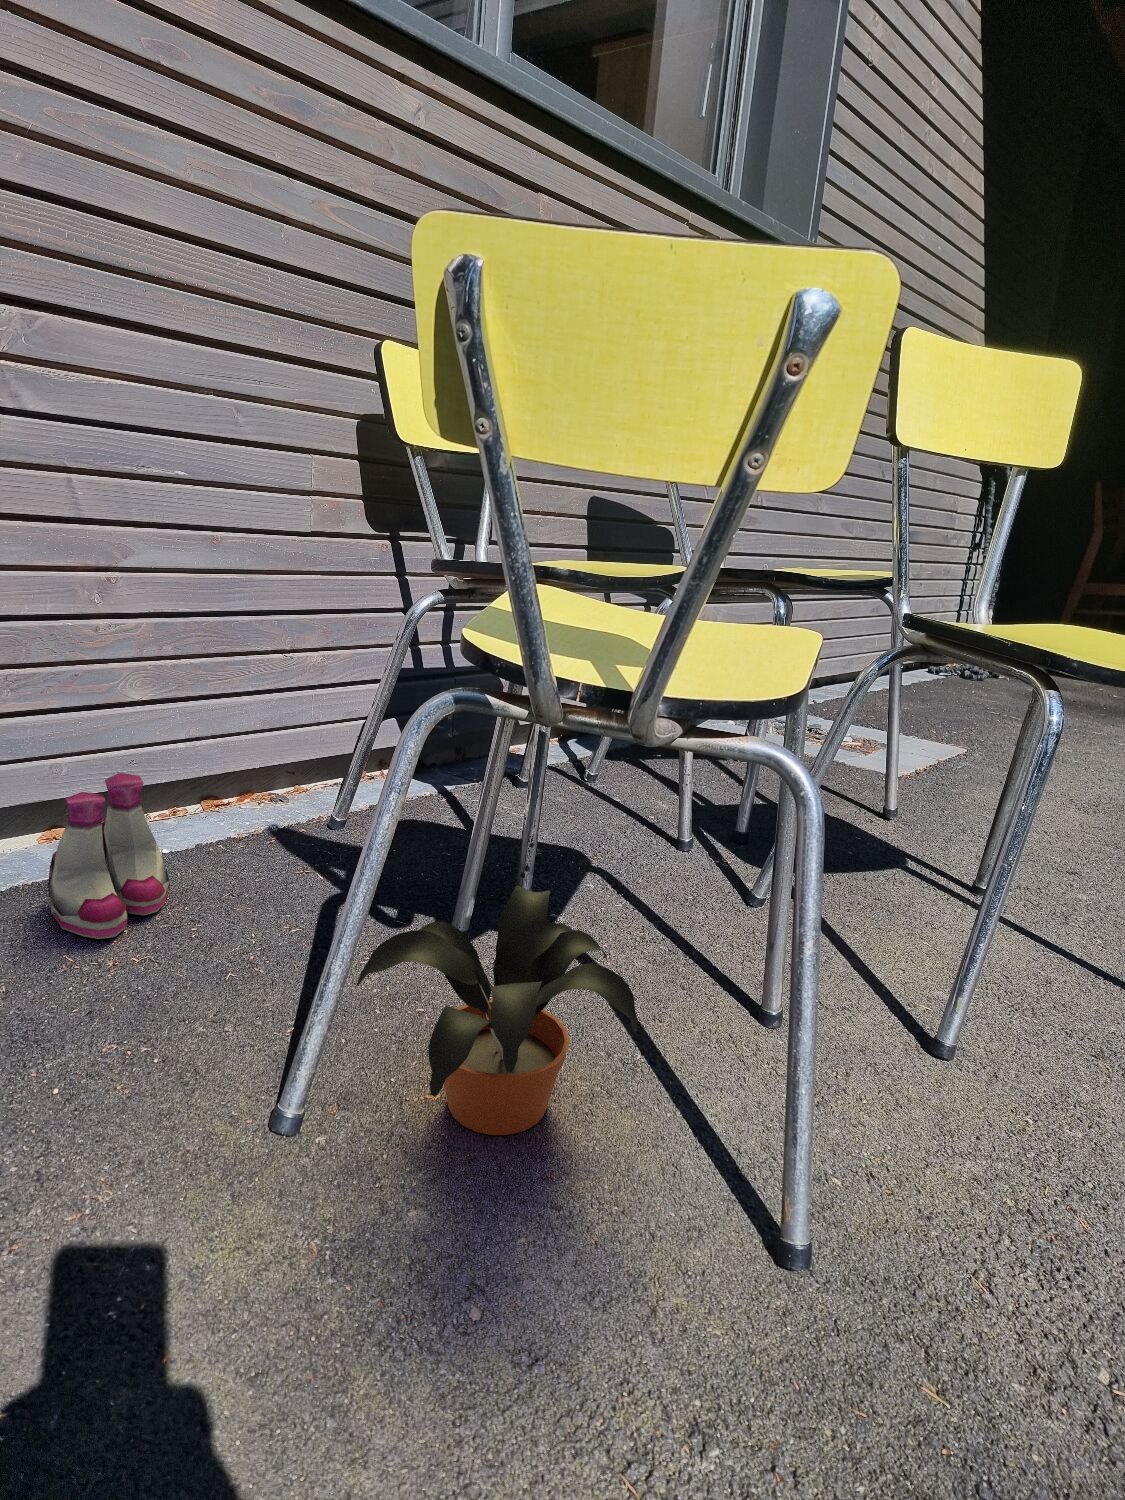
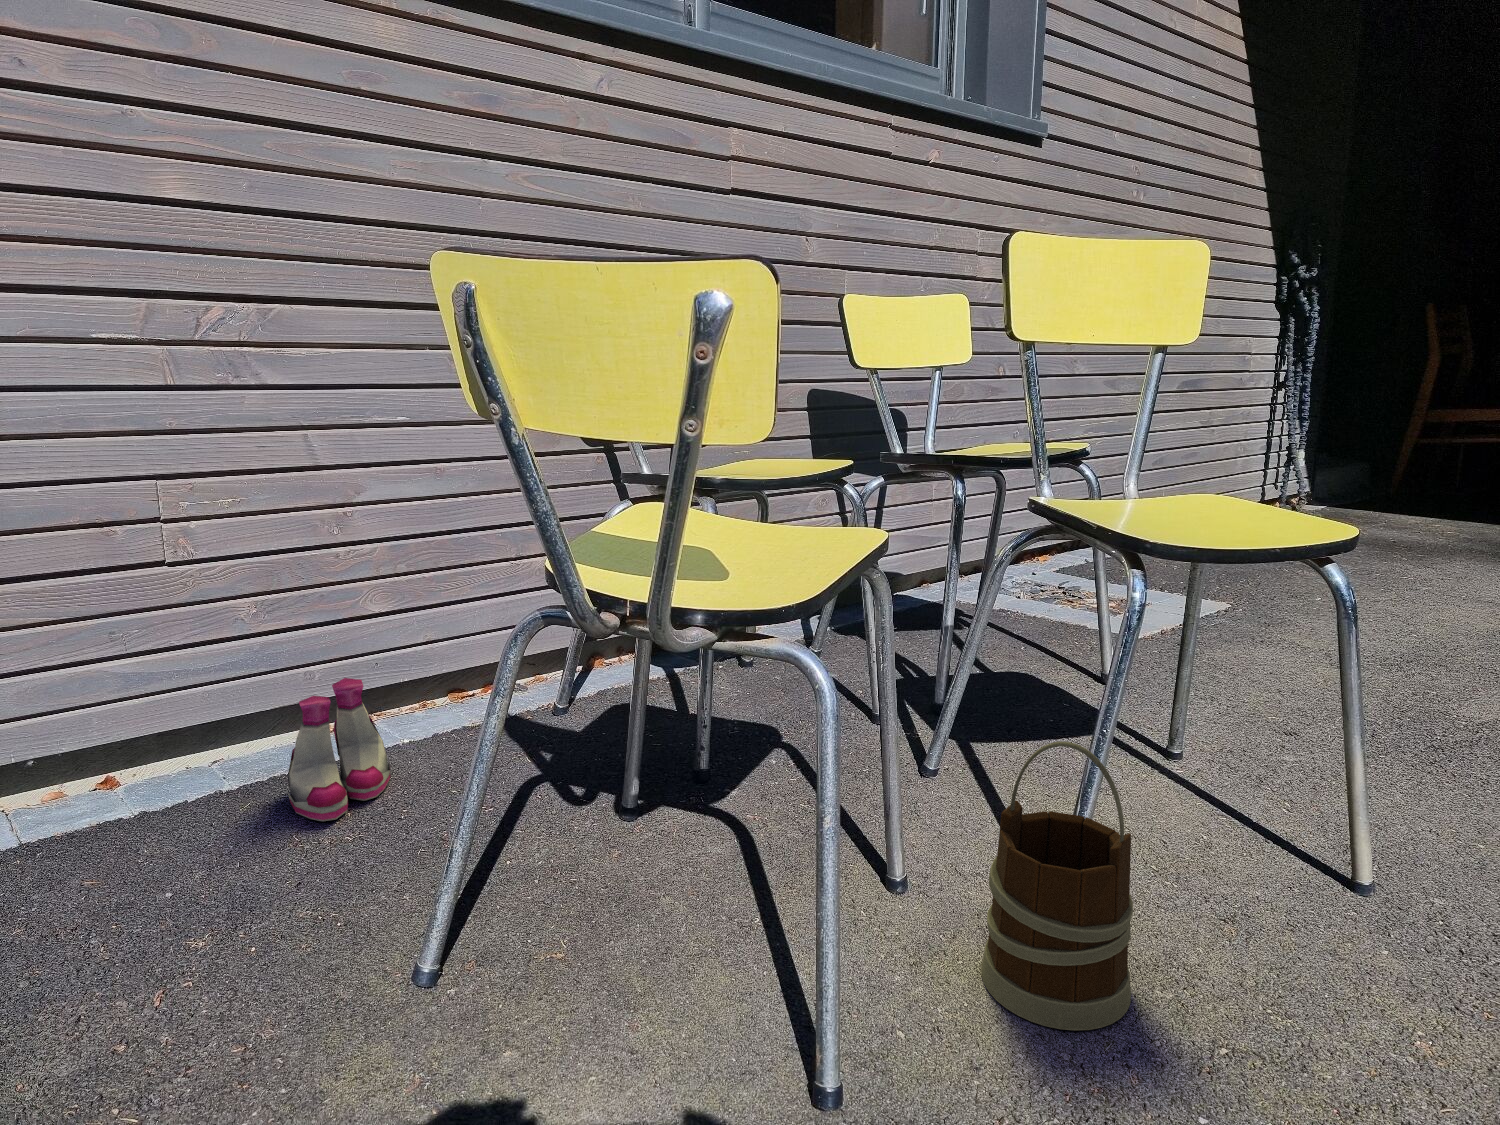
wooden bucket: none [886,870,1074,1171] -> present [981,742,1133,1031]
potted plant: present [357,886,637,1135] -> none [482,767,712,987]

